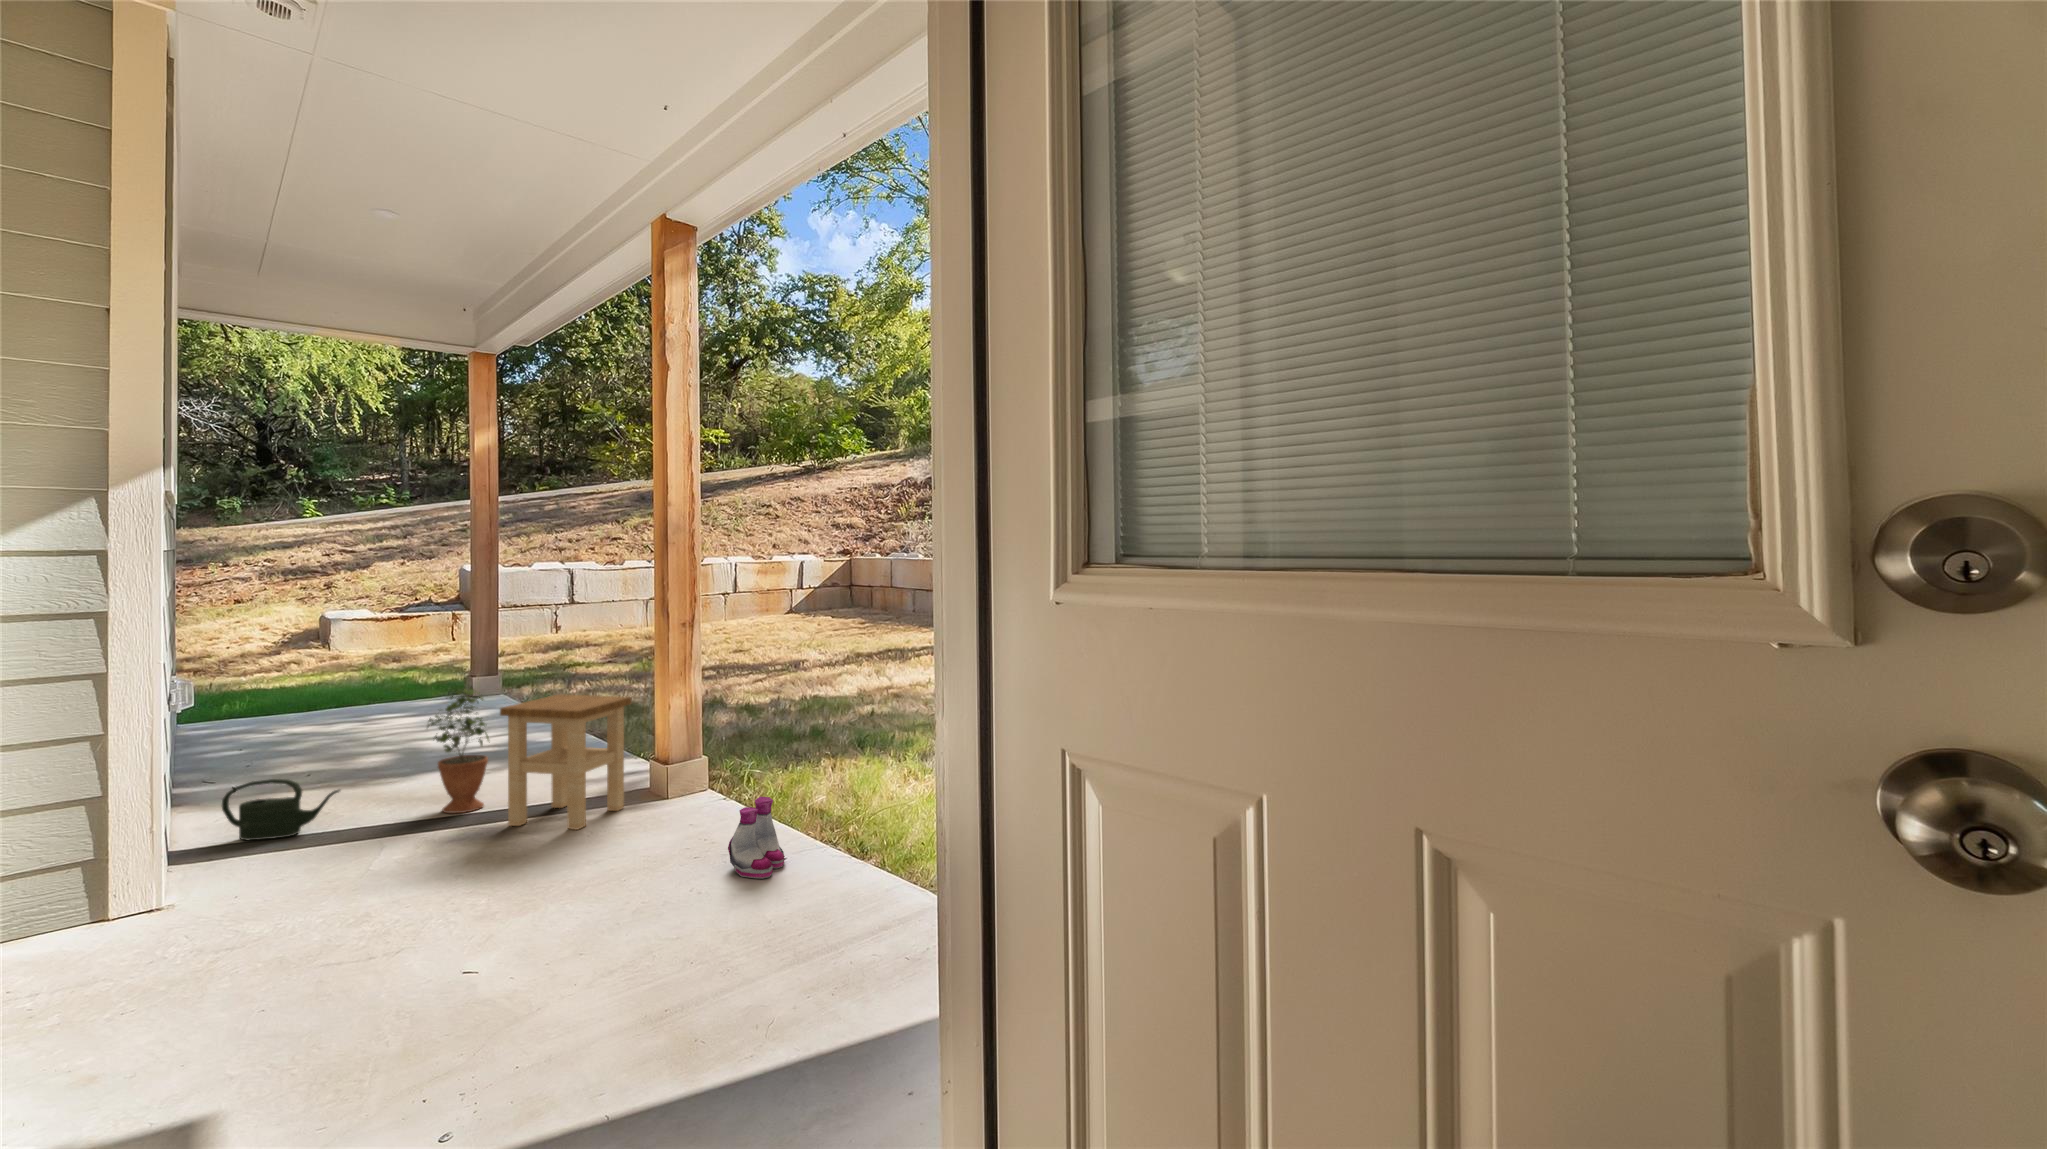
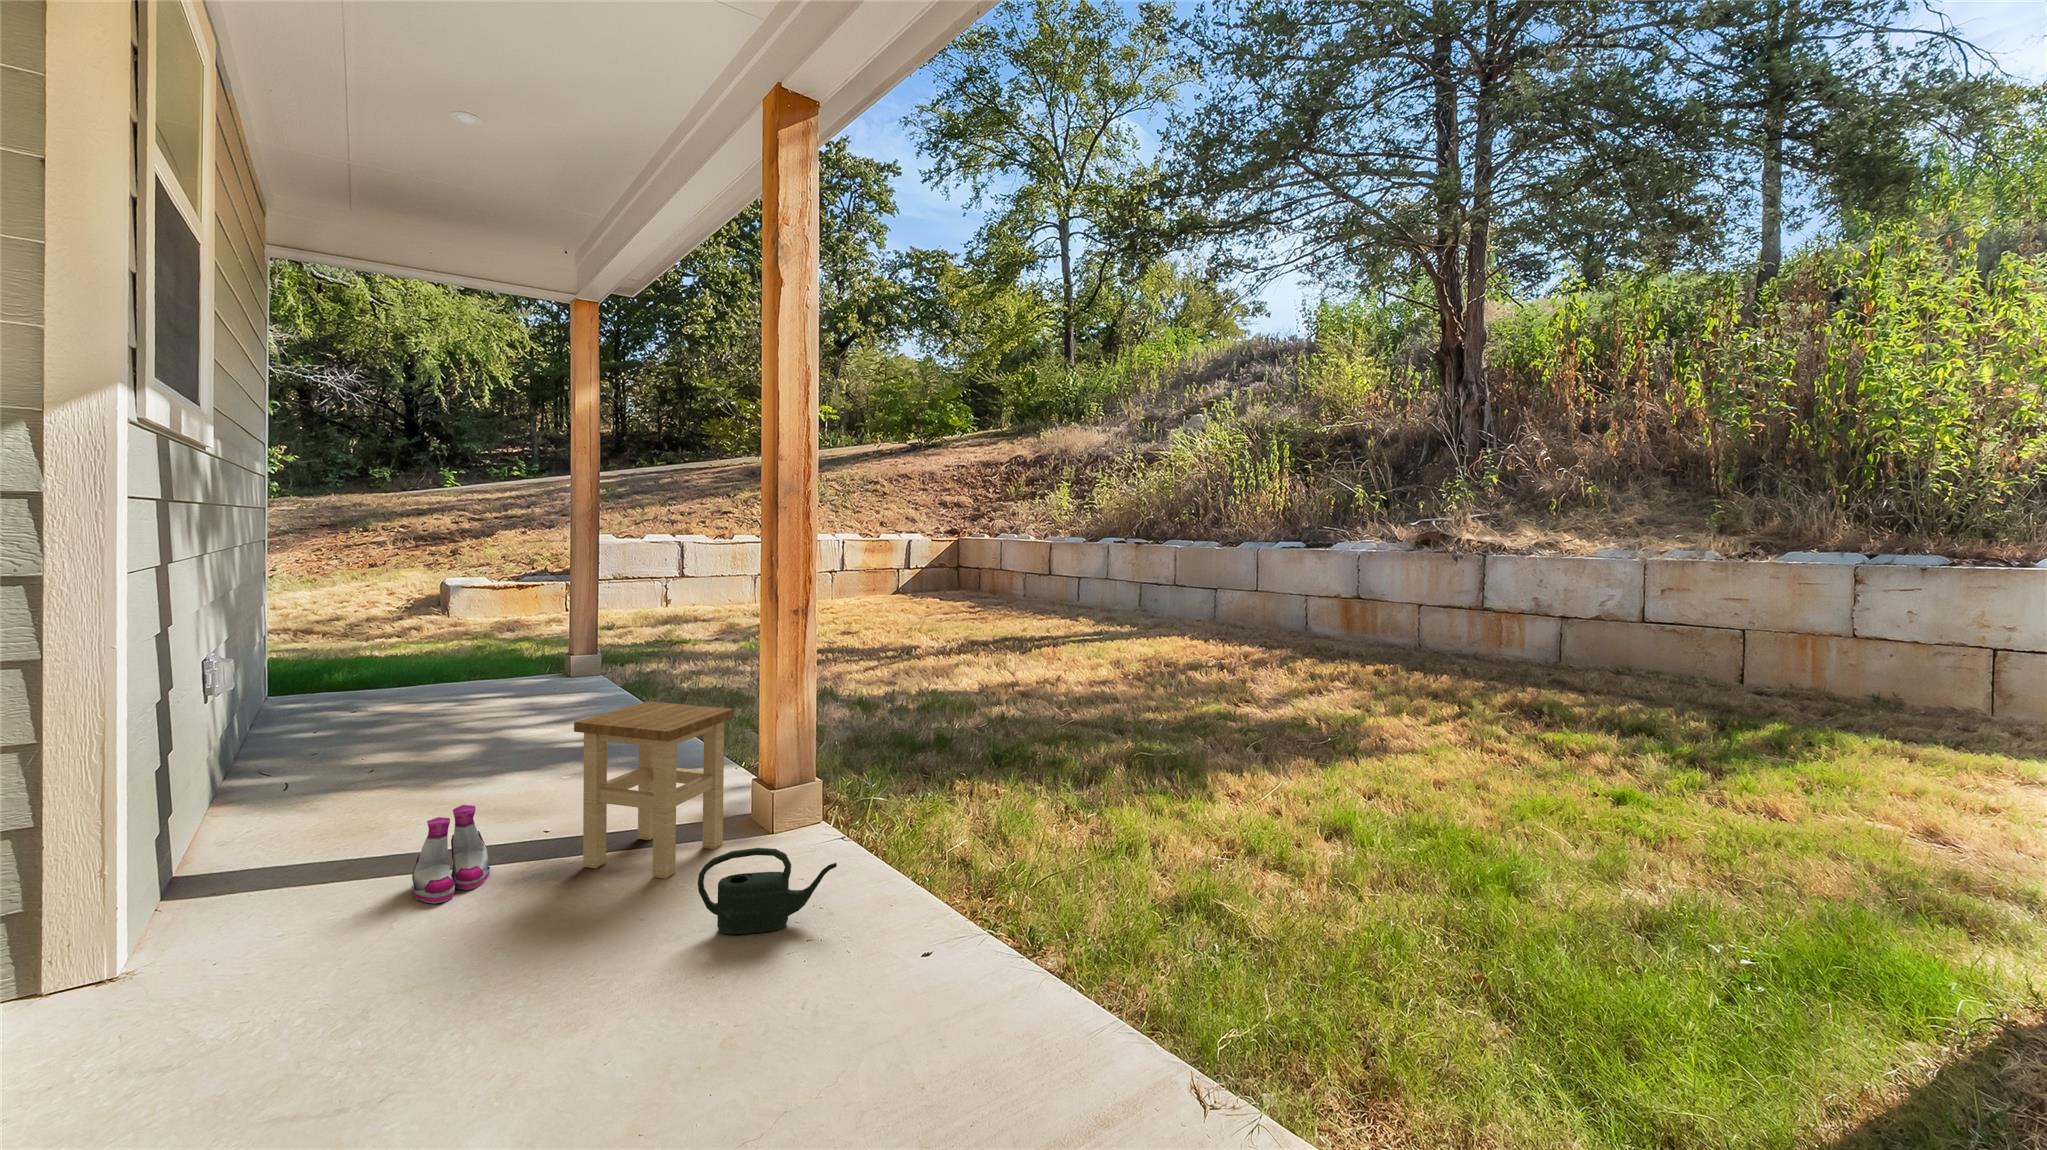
potted plant: present [428,686,489,813] -> none [493,684,569,842]
watering can: present [222,779,340,841] -> present [698,848,837,934]
boots: present [728,797,785,879] -> present [412,805,490,903]

